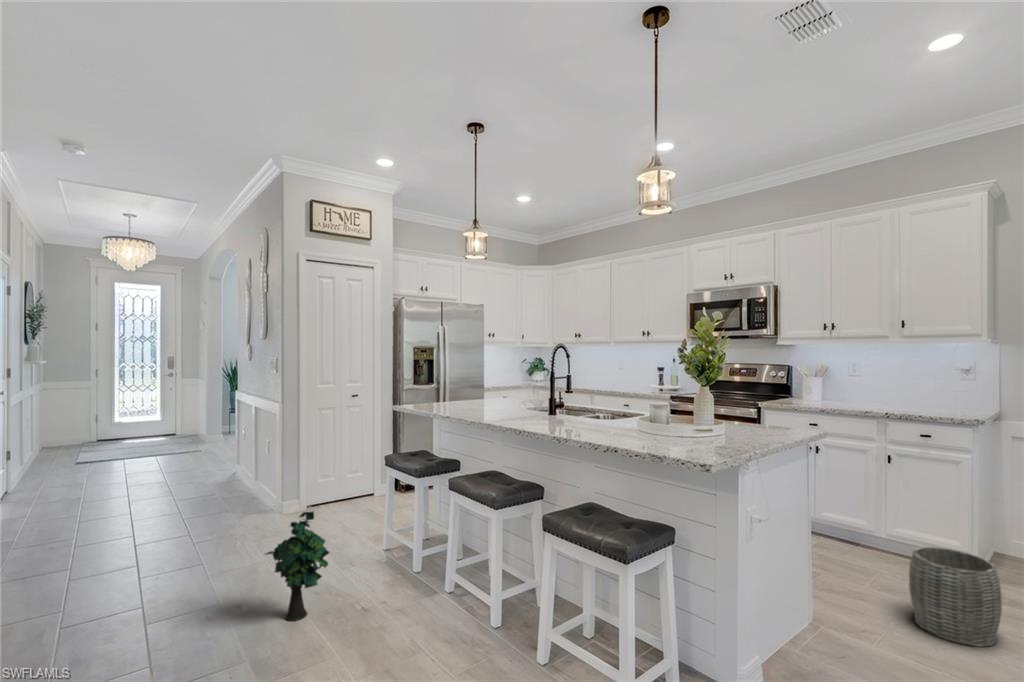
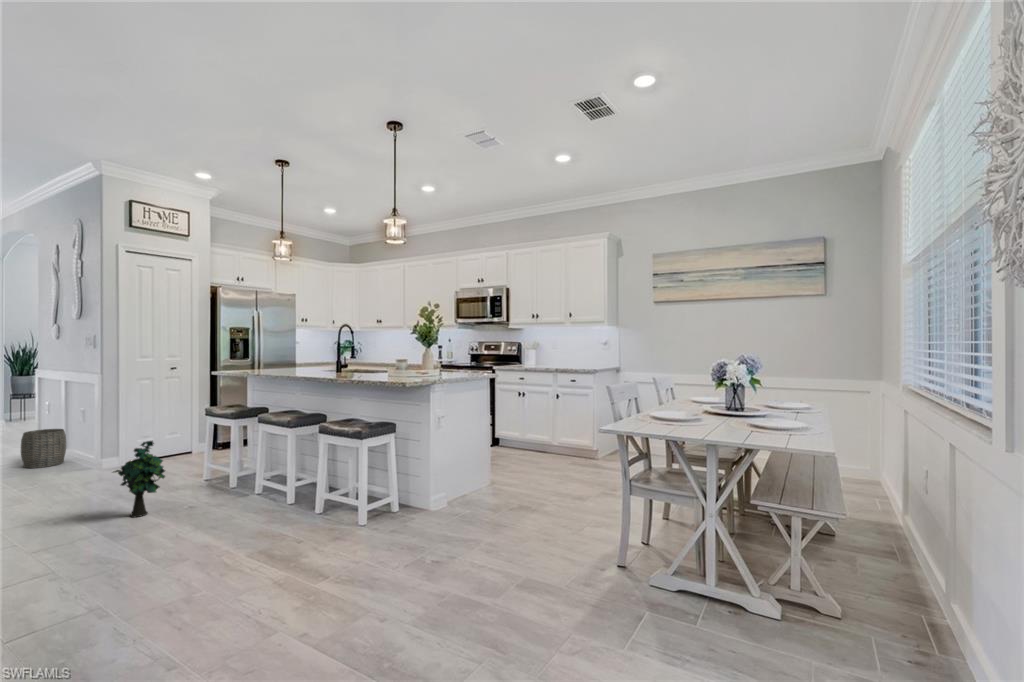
woven basket: present [909,547,1002,647] -> present [21,429,66,468]

